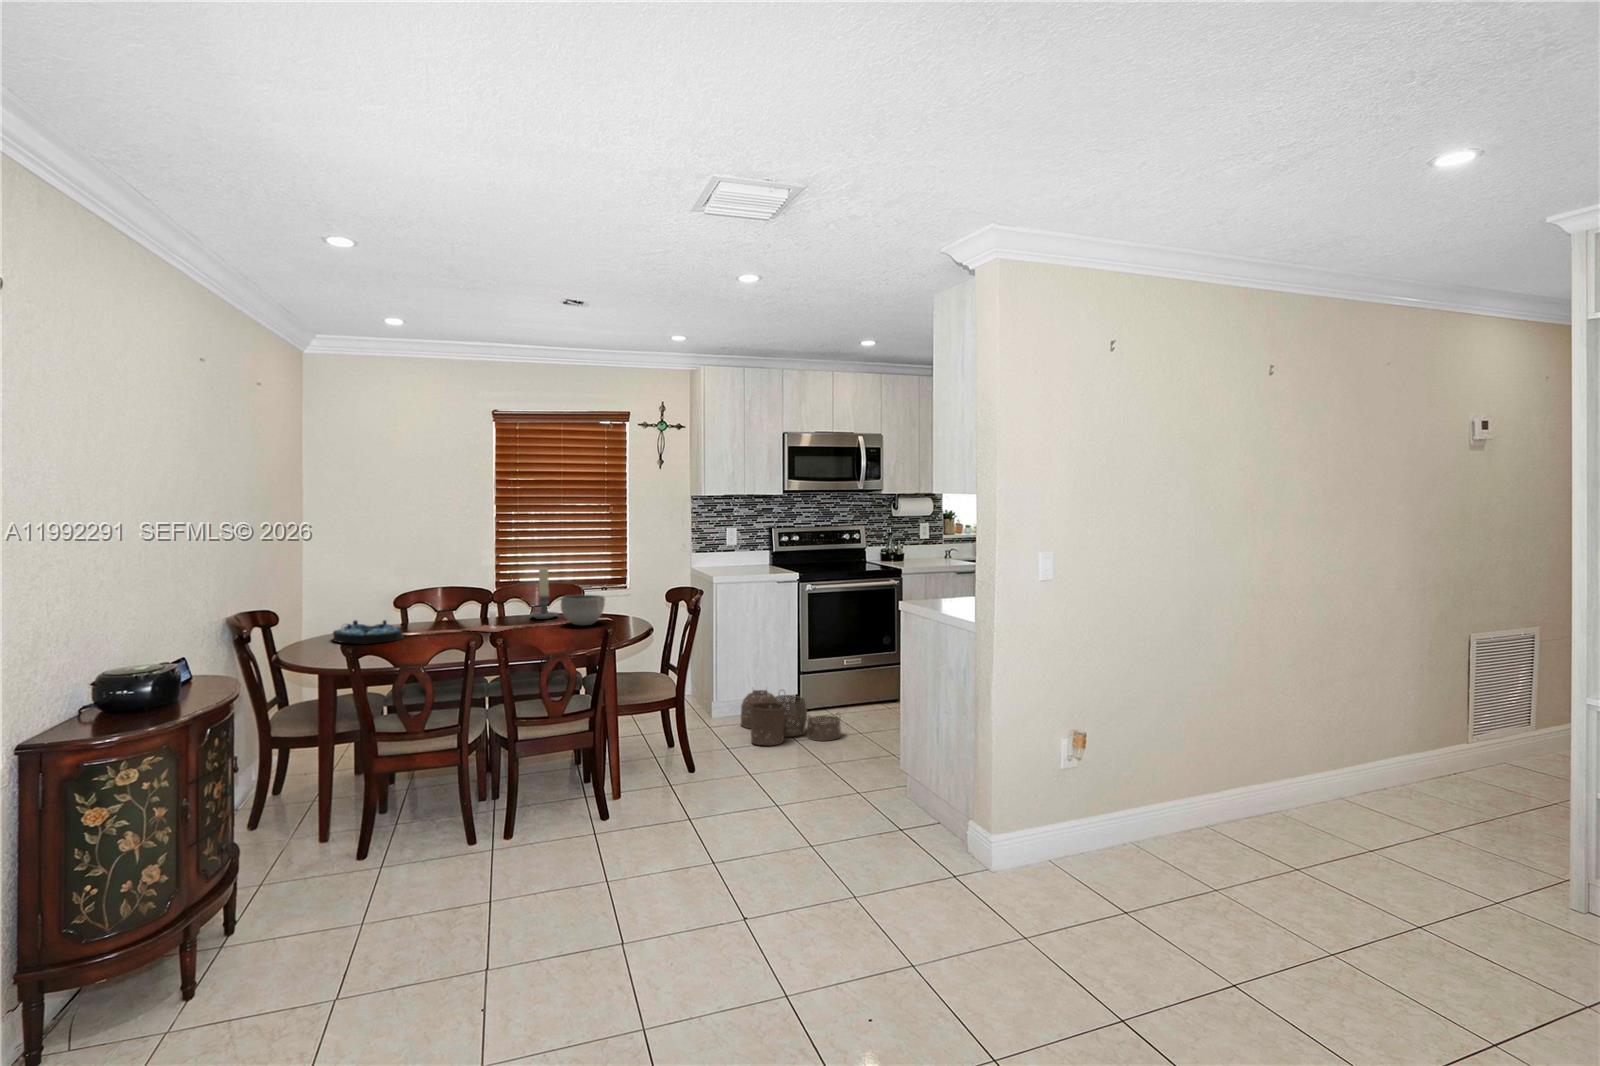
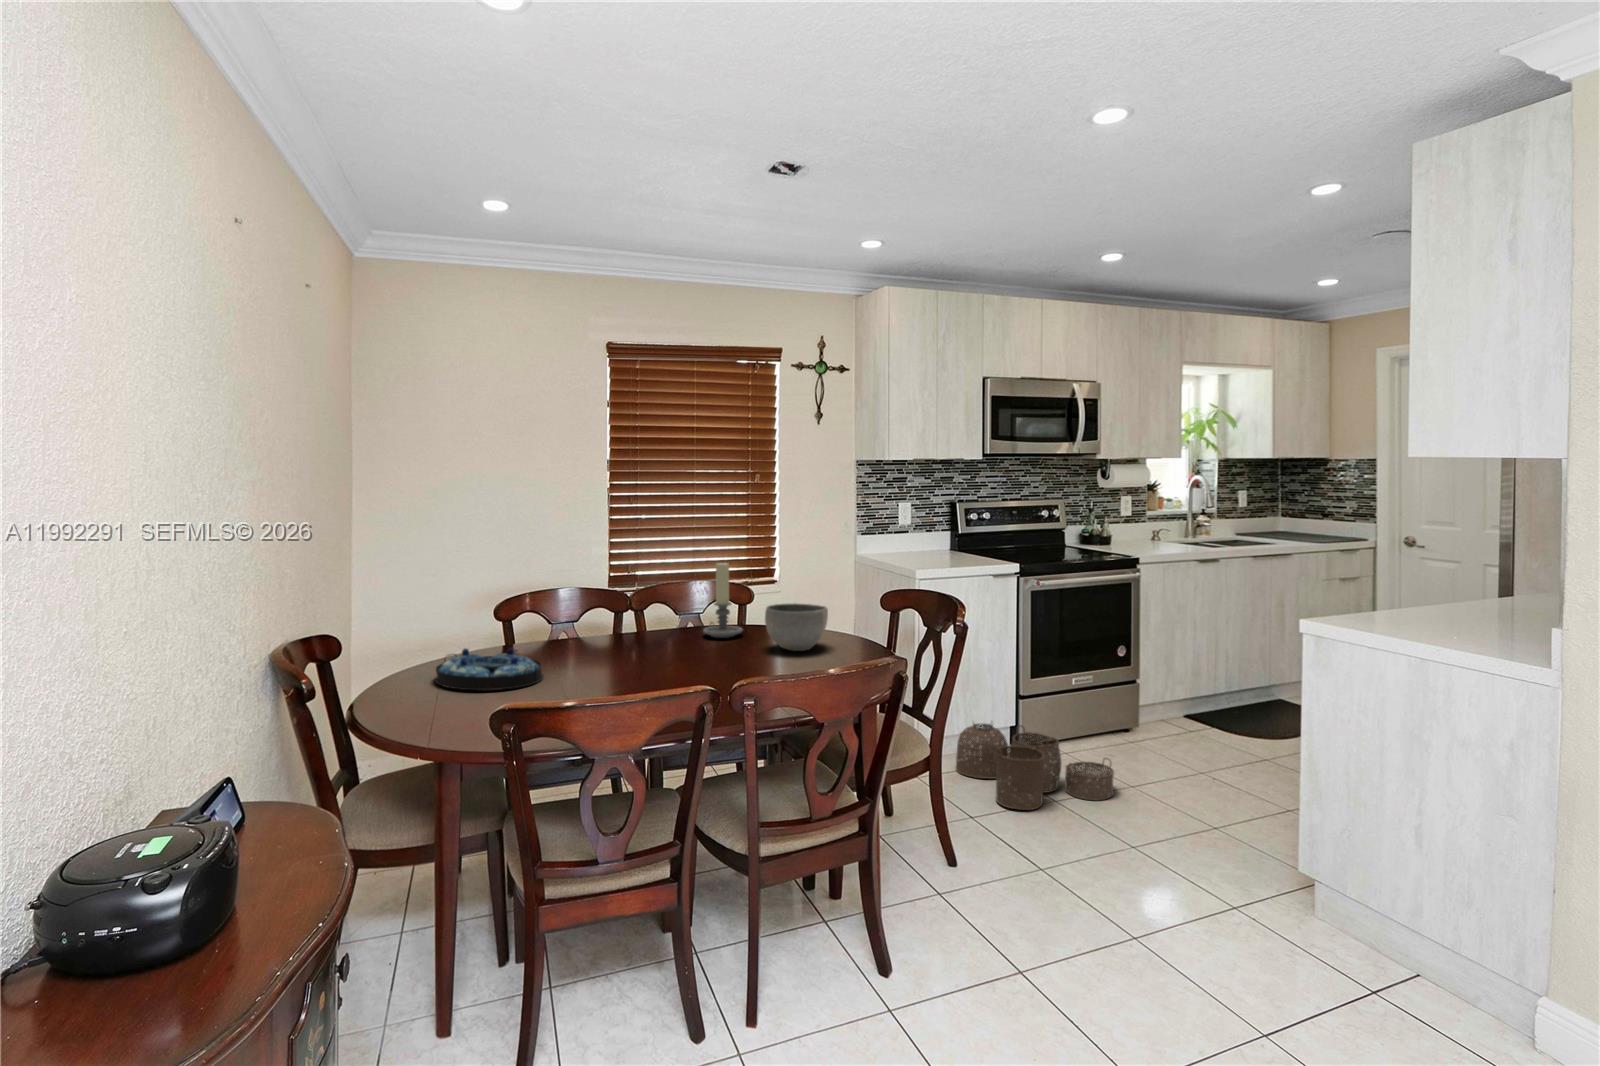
wine glass: present [466,608,514,632] -> none [622,626,709,665]

